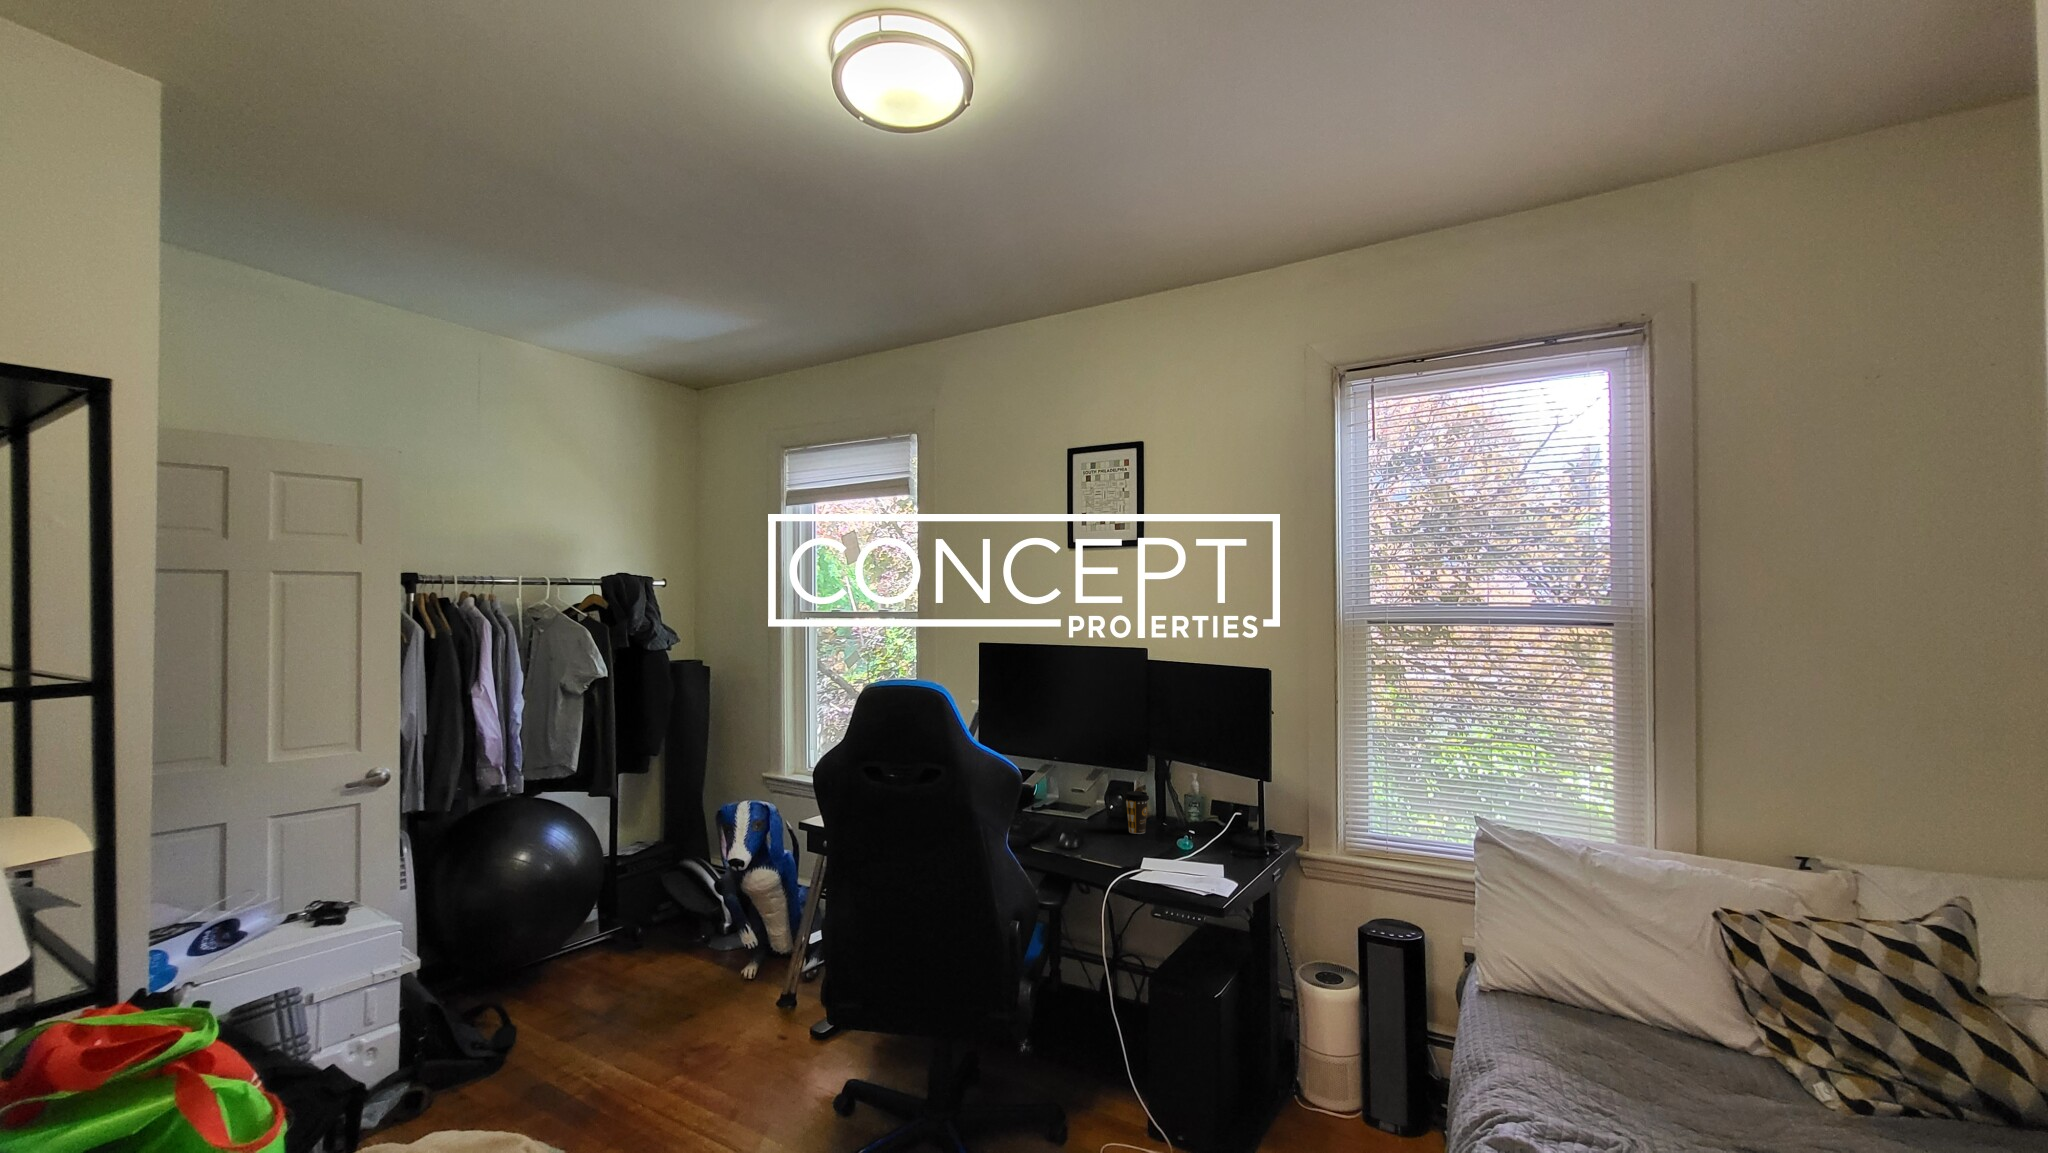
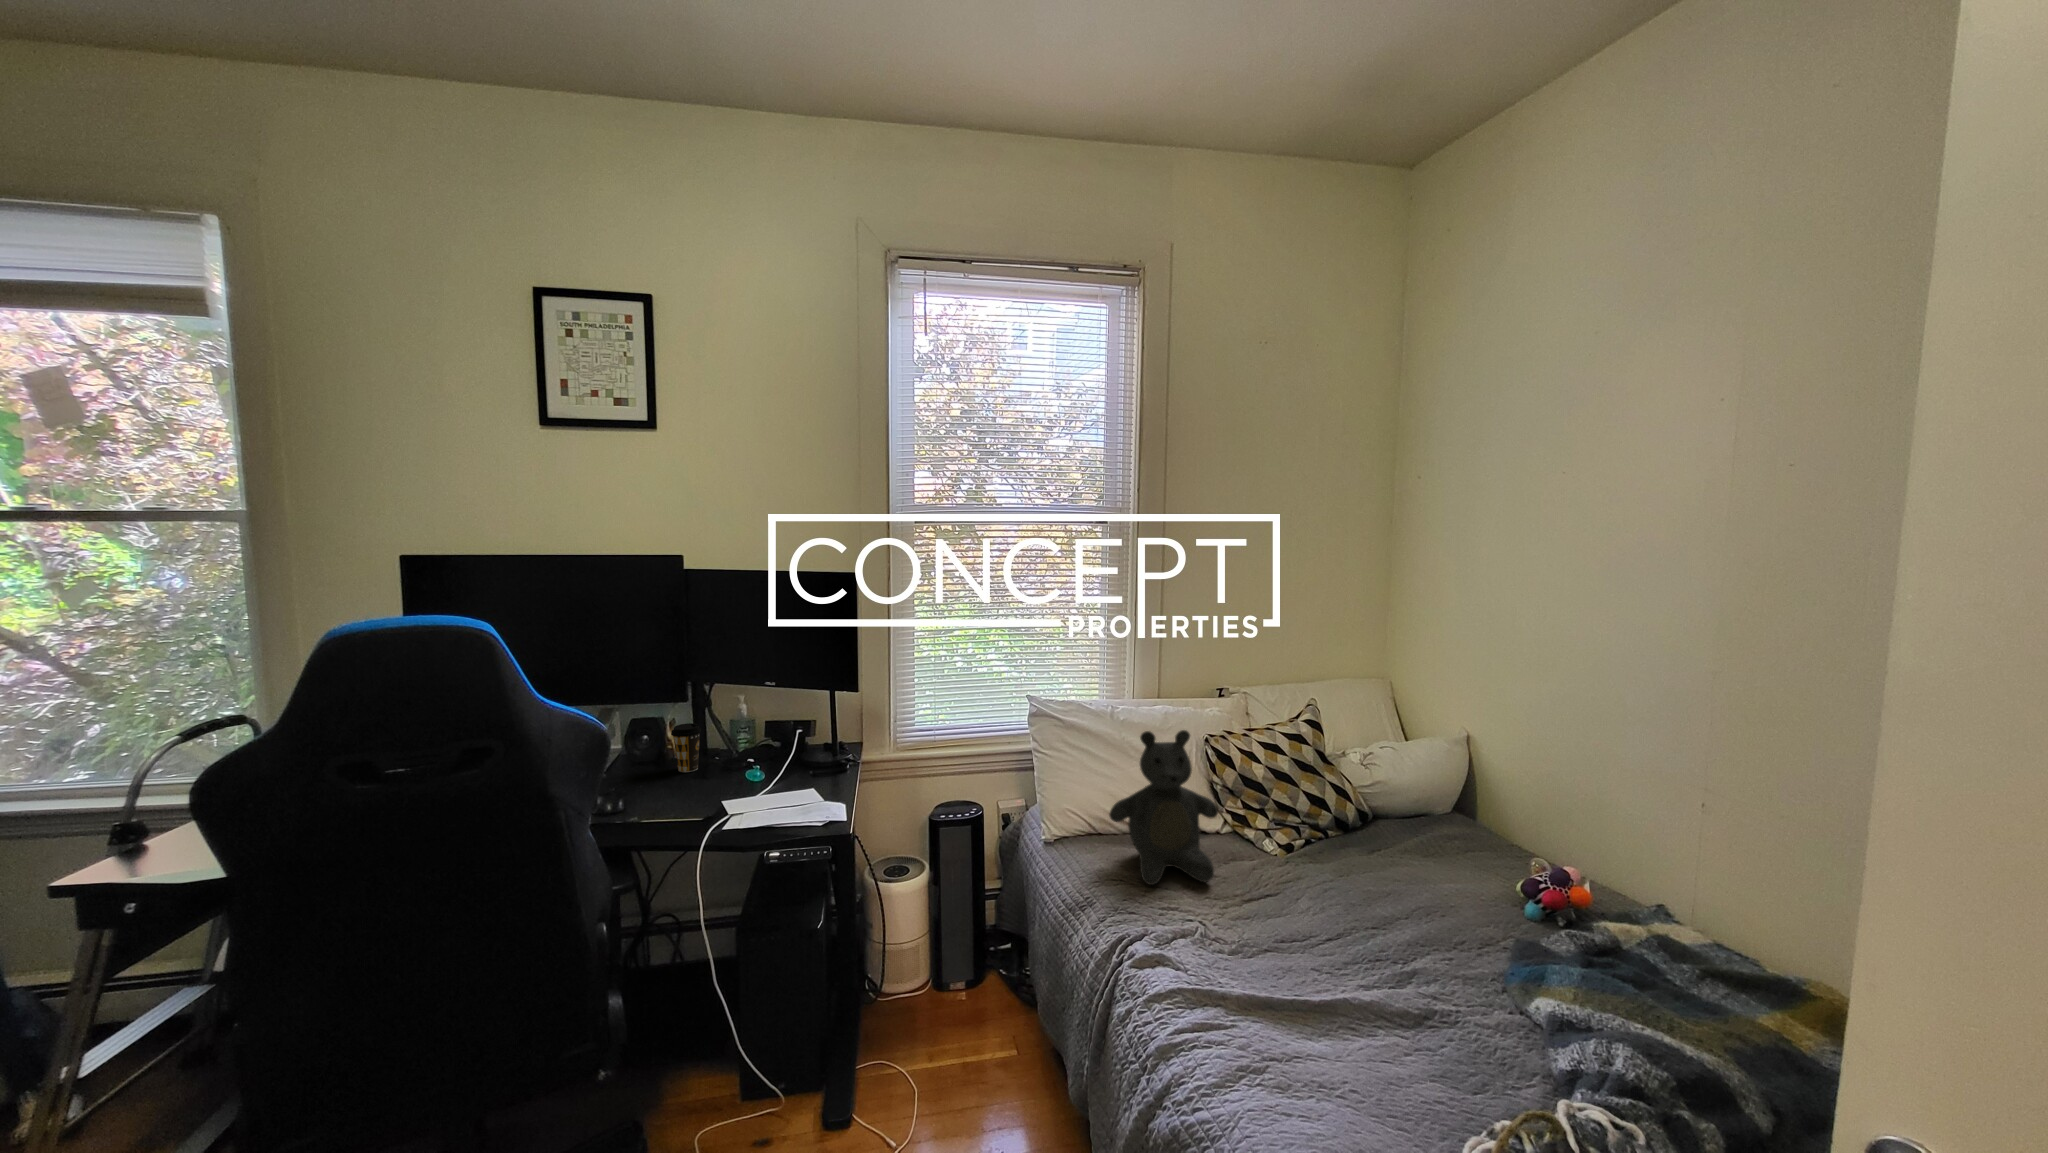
teddy bear: none [1543,878,1715,1095] -> present [1109,730,1218,885]

